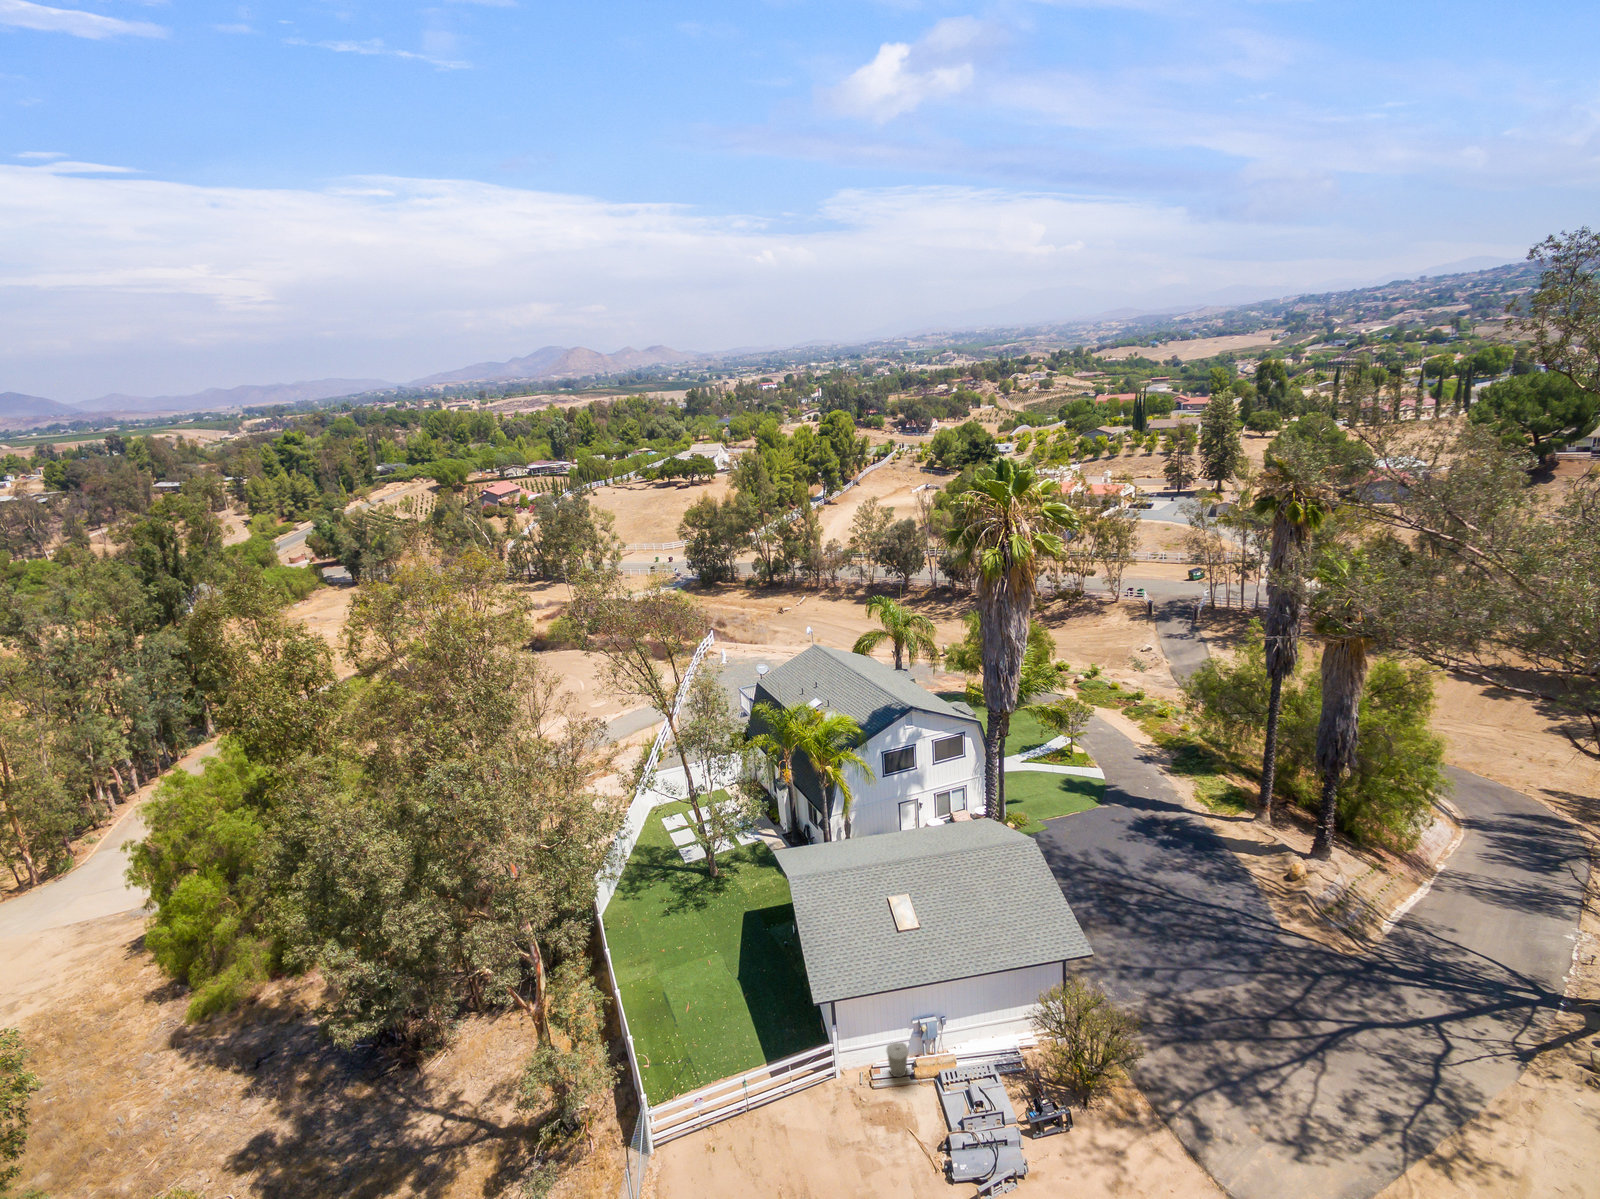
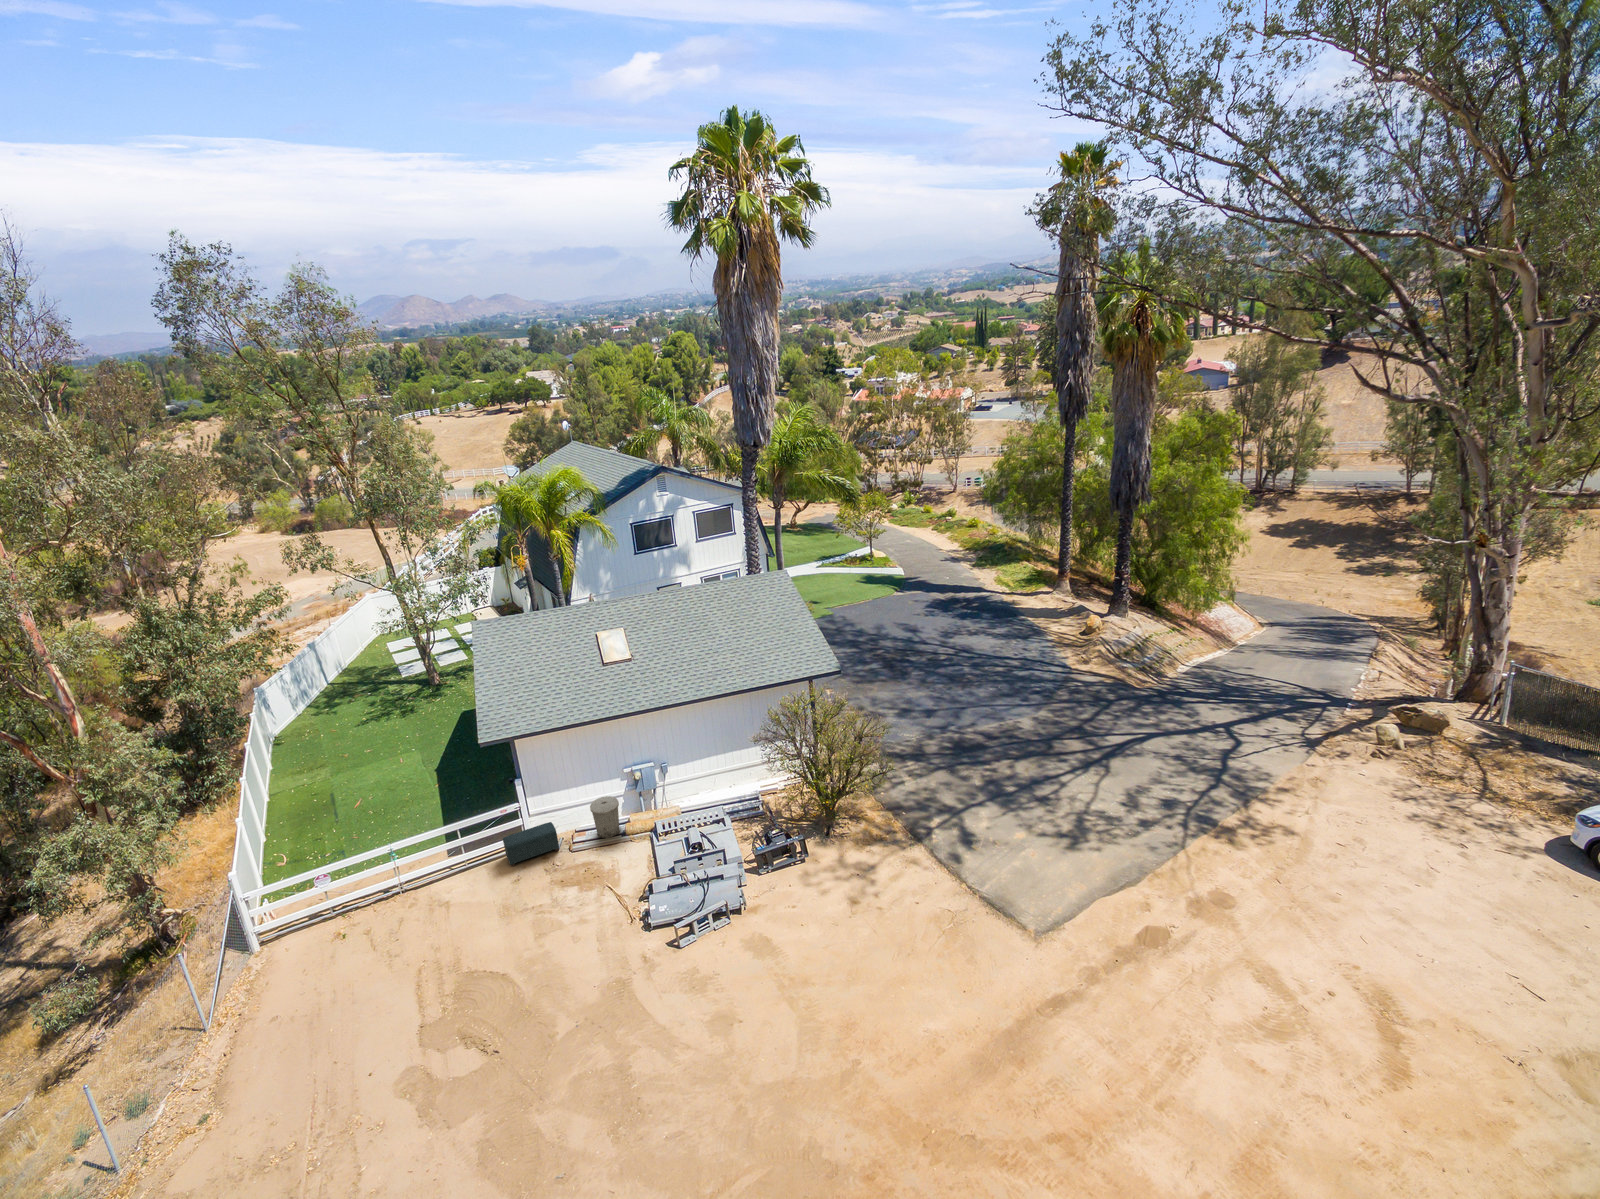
bench: none [823,1059,864,1097] -> present [503,822,559,867]

